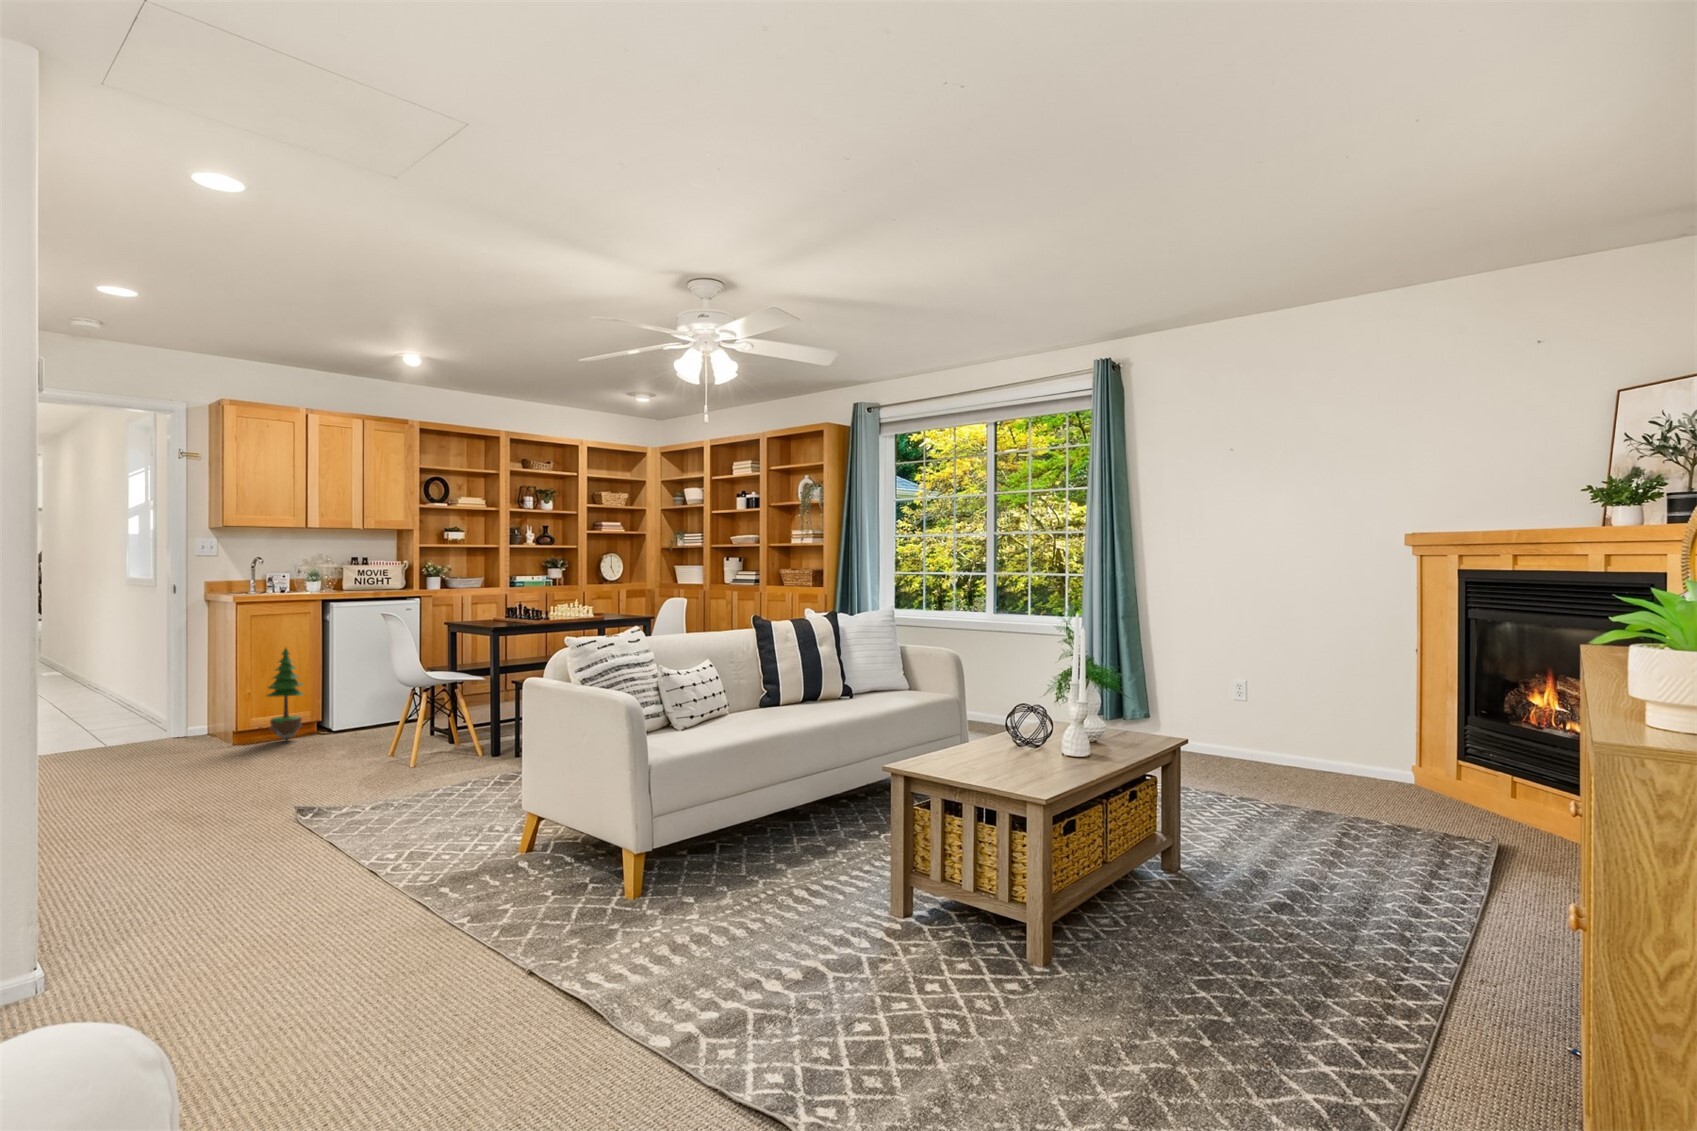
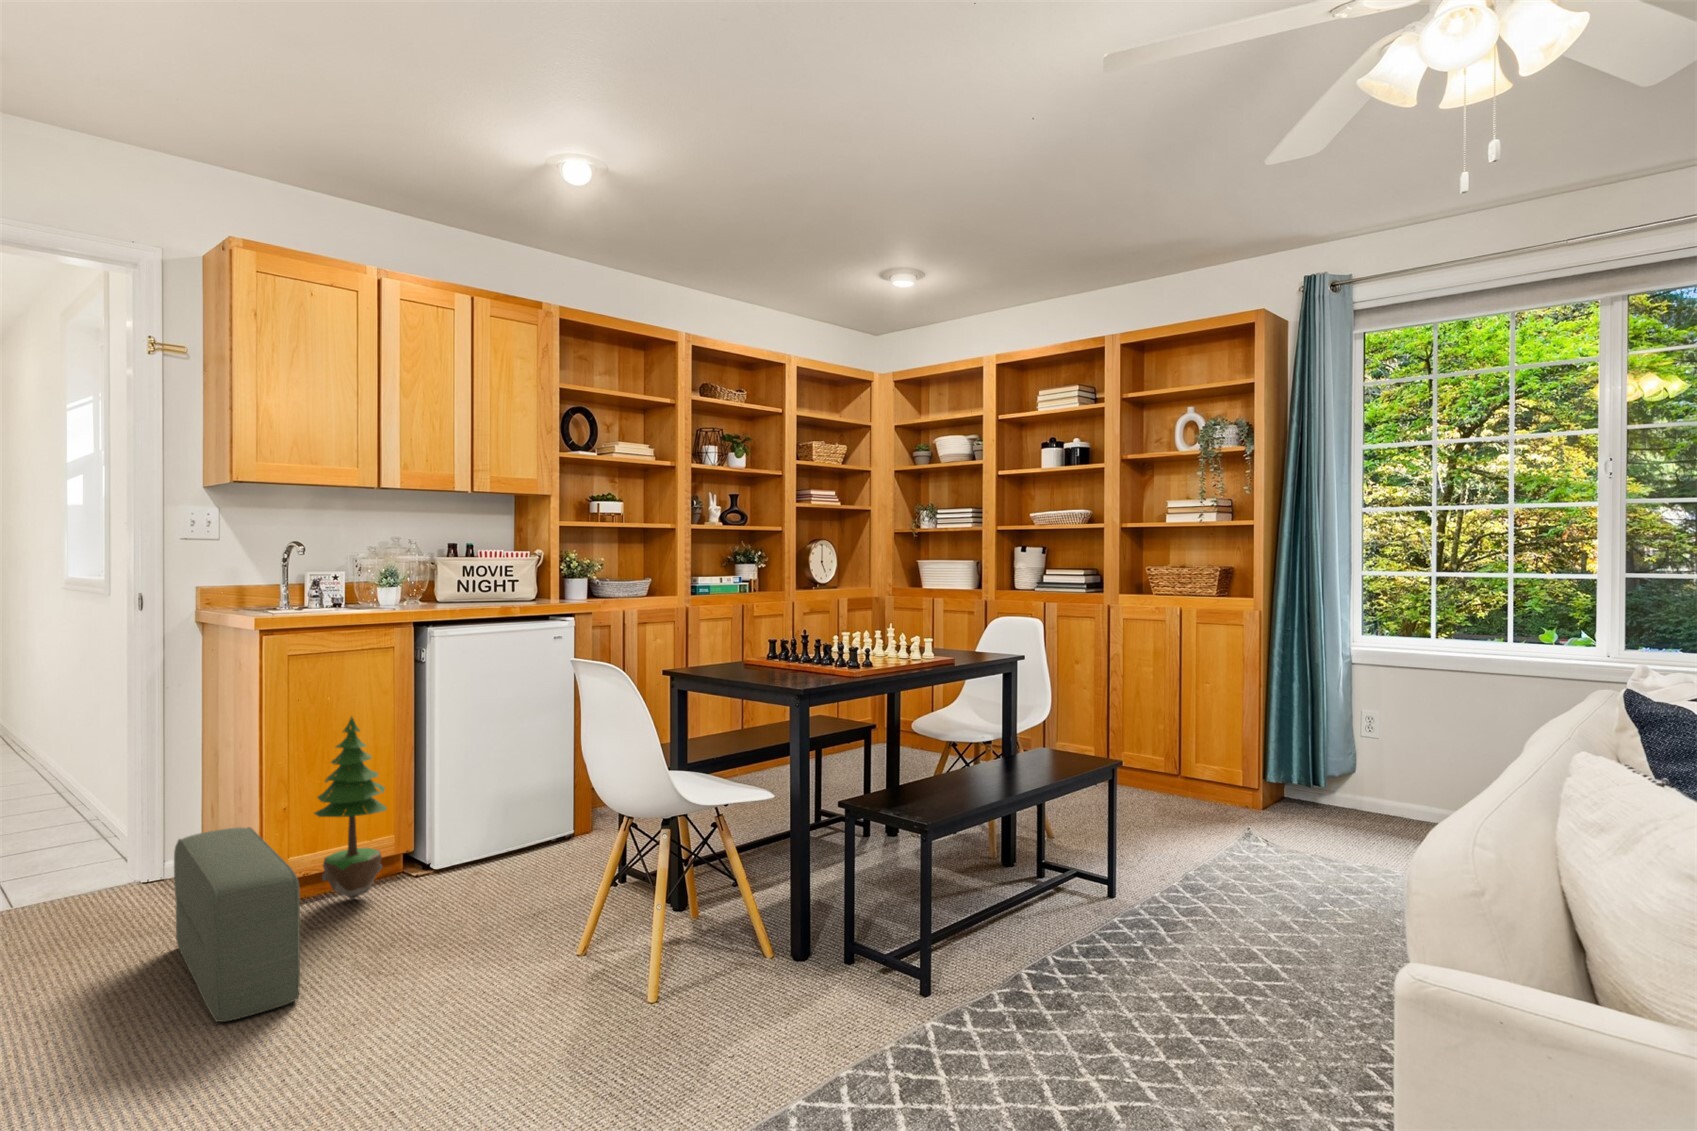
pouf: none [194,698,252,771] -> present [174,827,300,1022]

